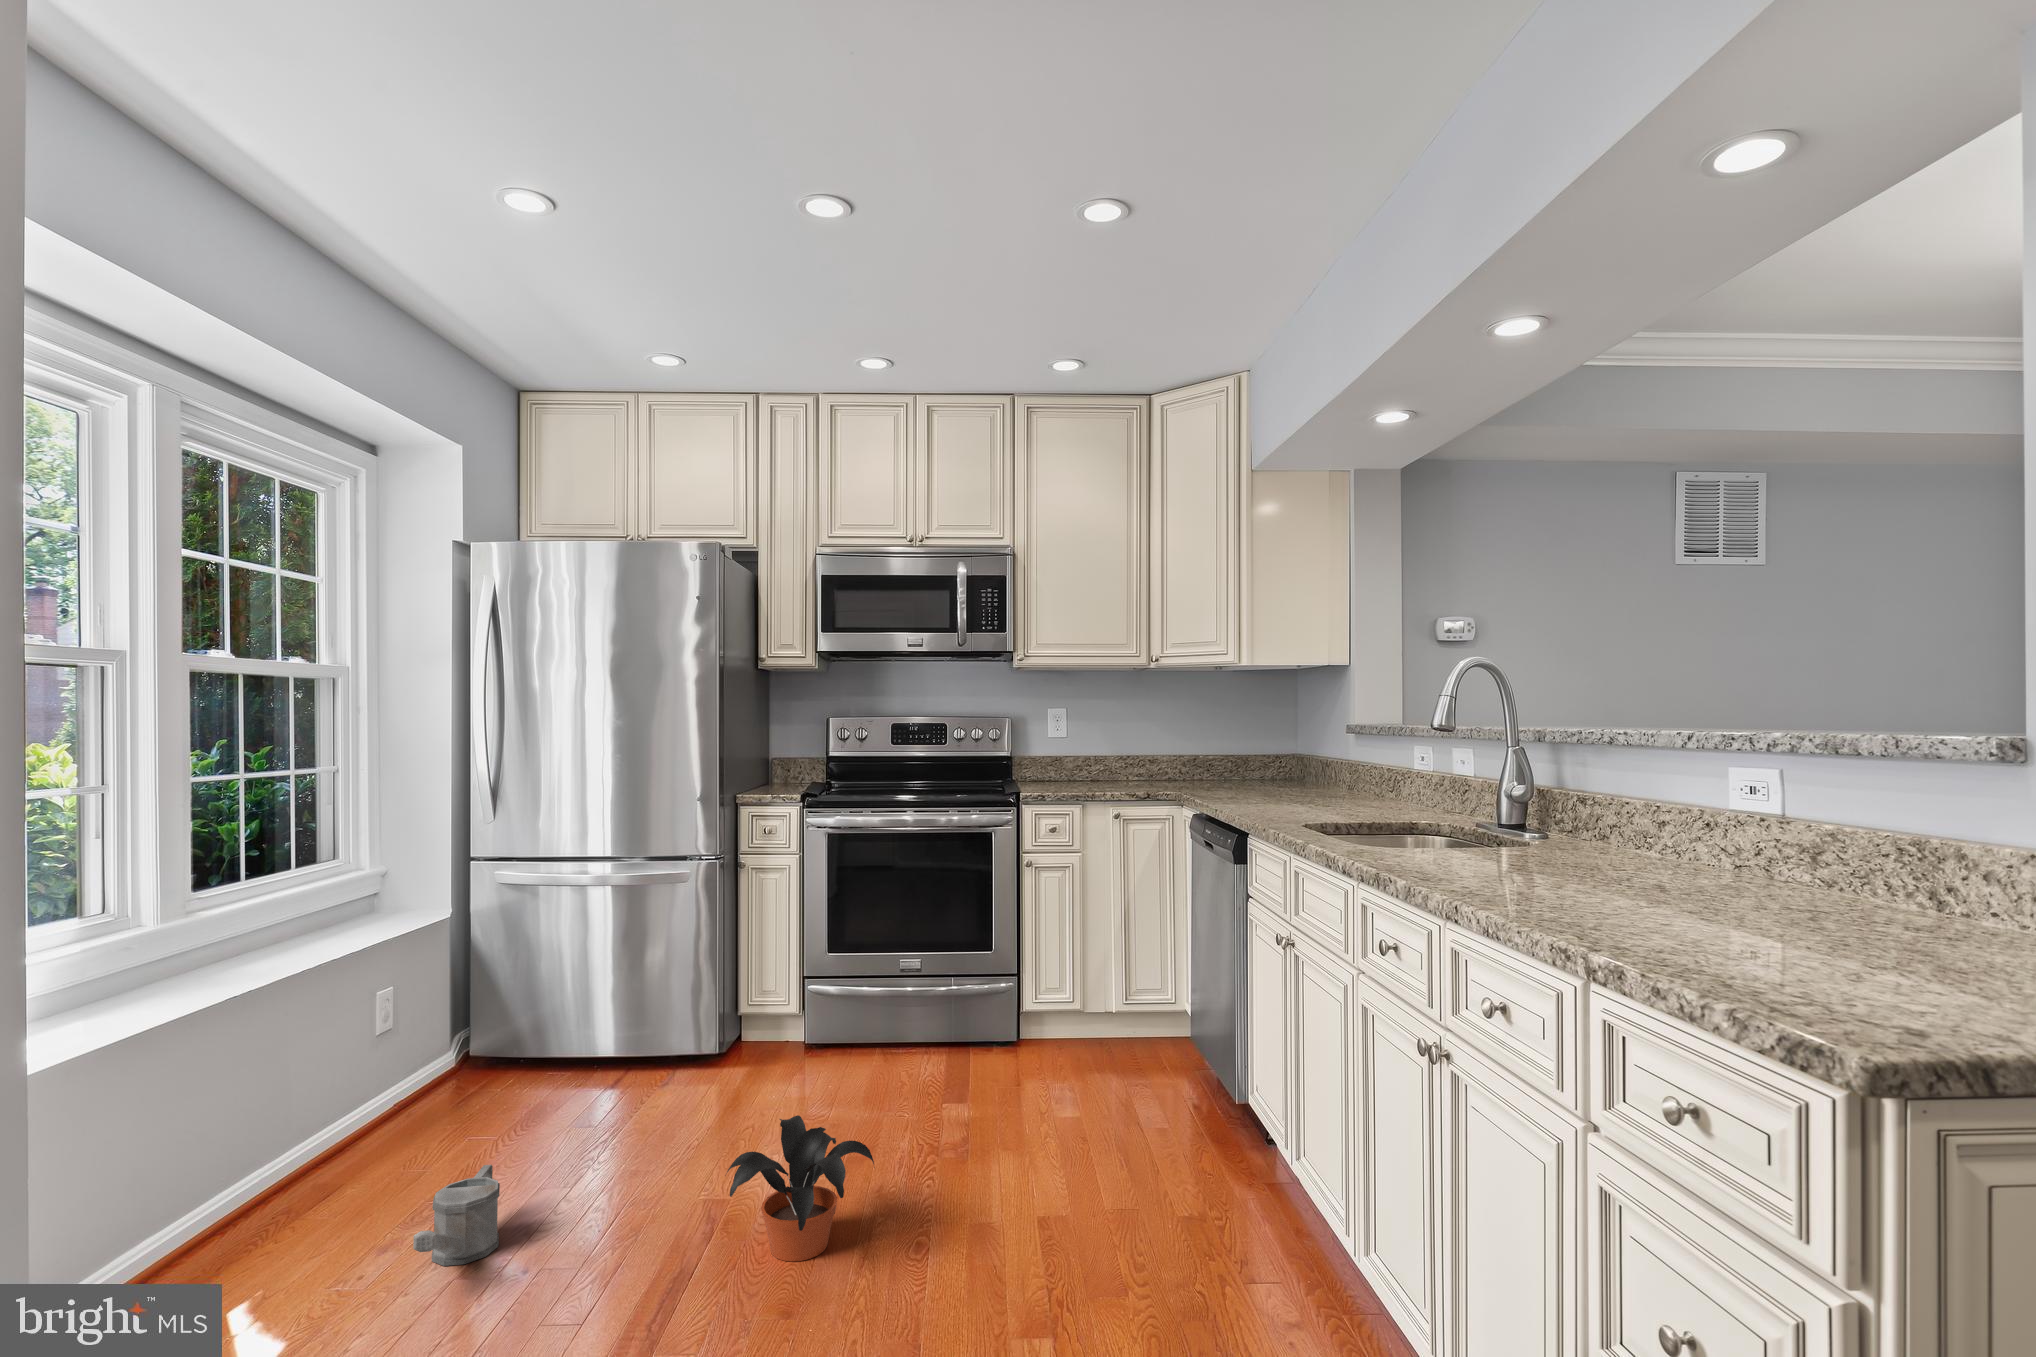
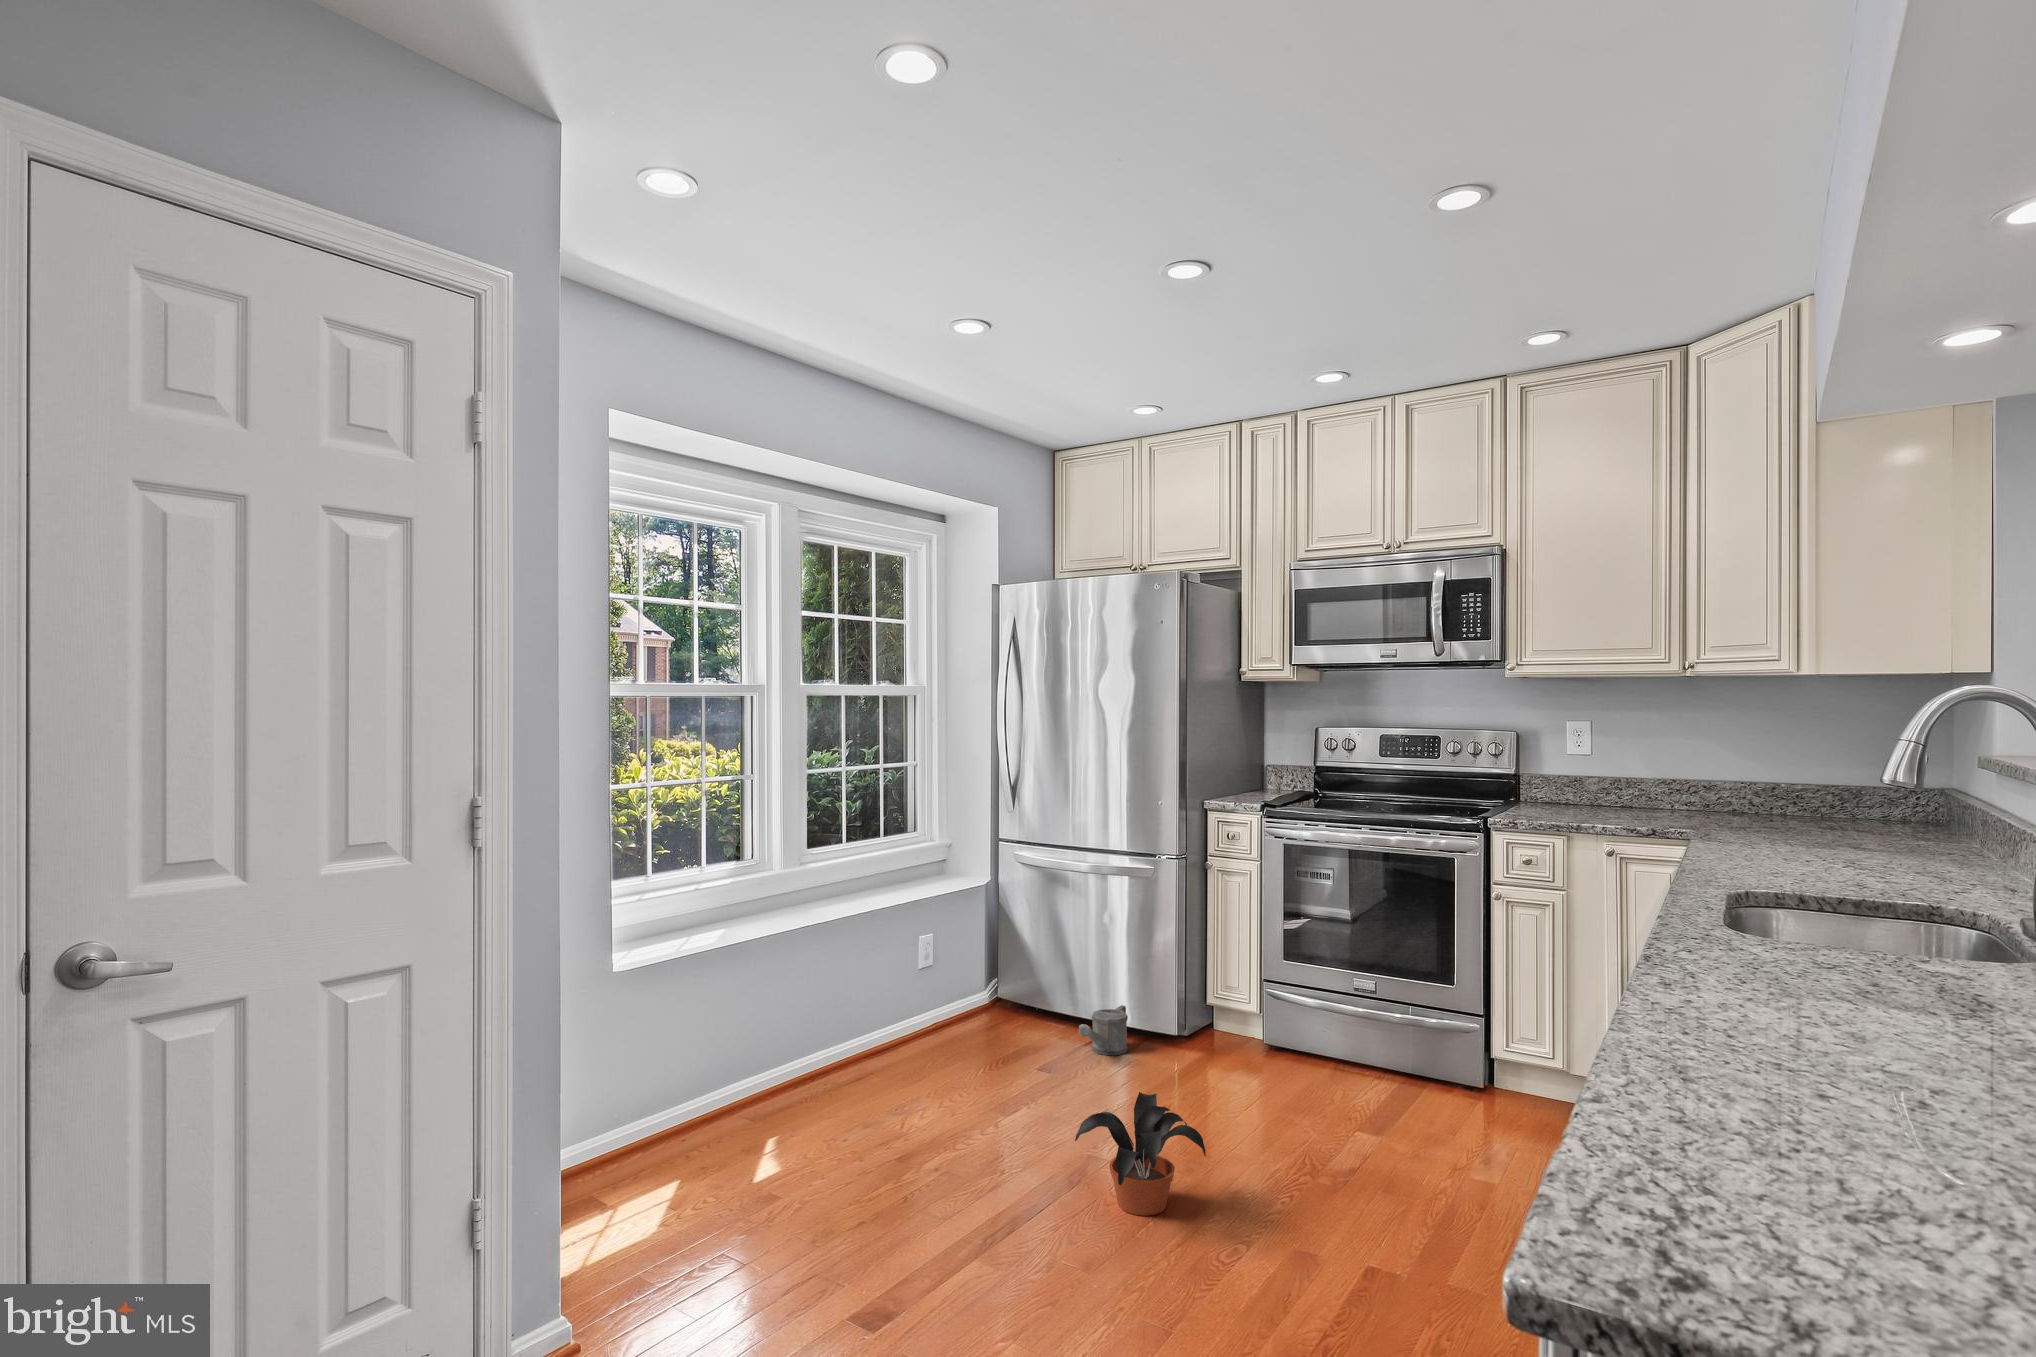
watering can: present [413,1165,500,1266] -> present [1079,1005,1128,1055]

